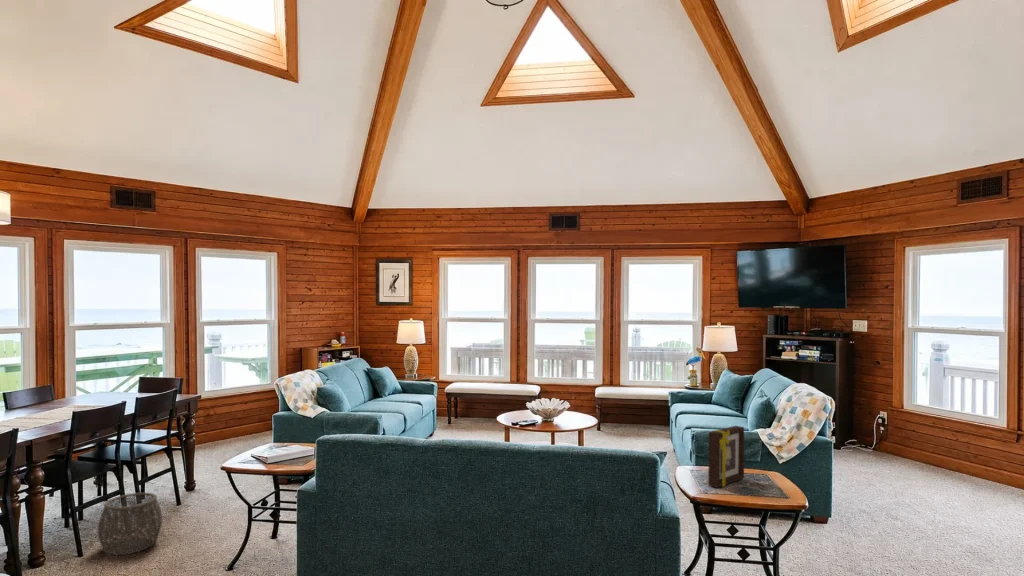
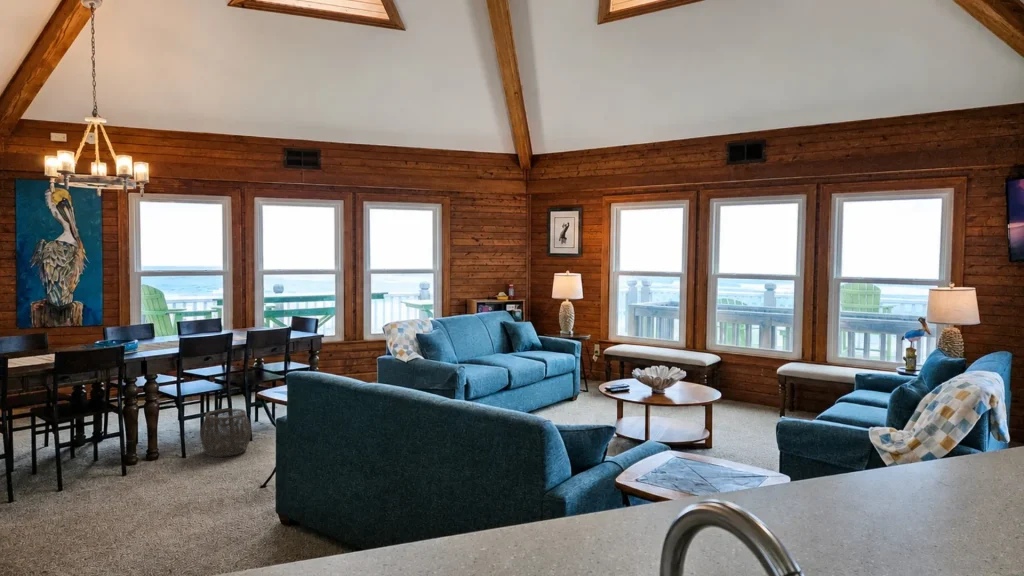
picture frame: present [708,426,744,488] -> none [653,404,725,479]

